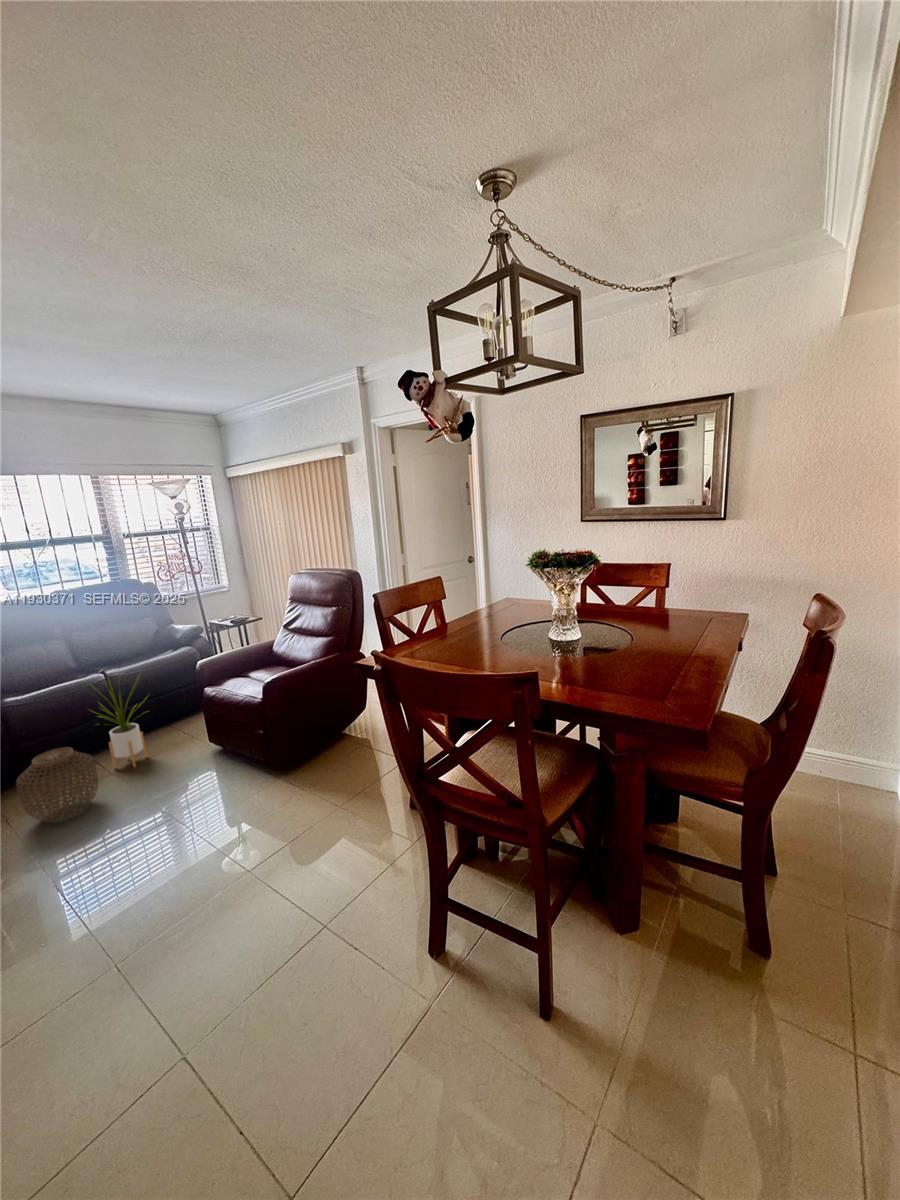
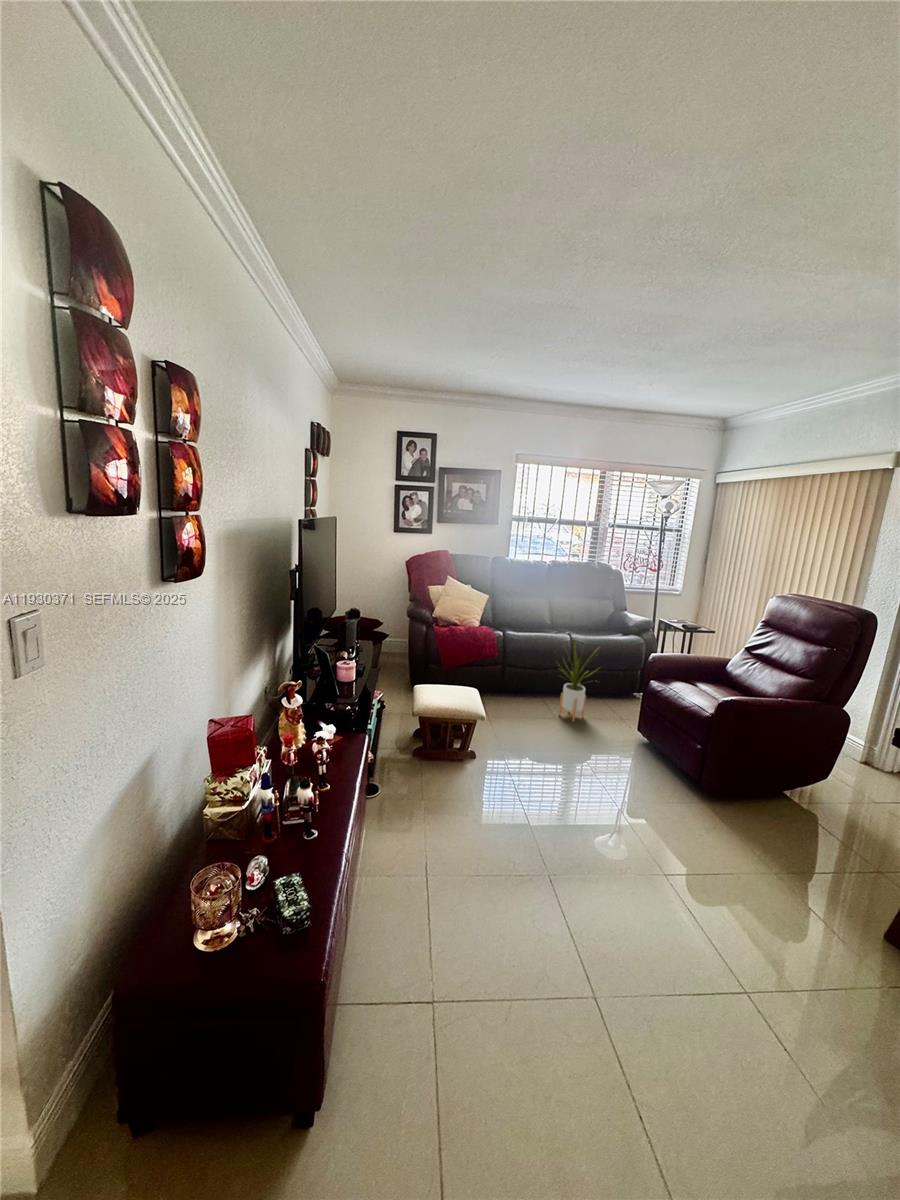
woven basket: present [16,747,99,823] -> none [503,683,553,740]

